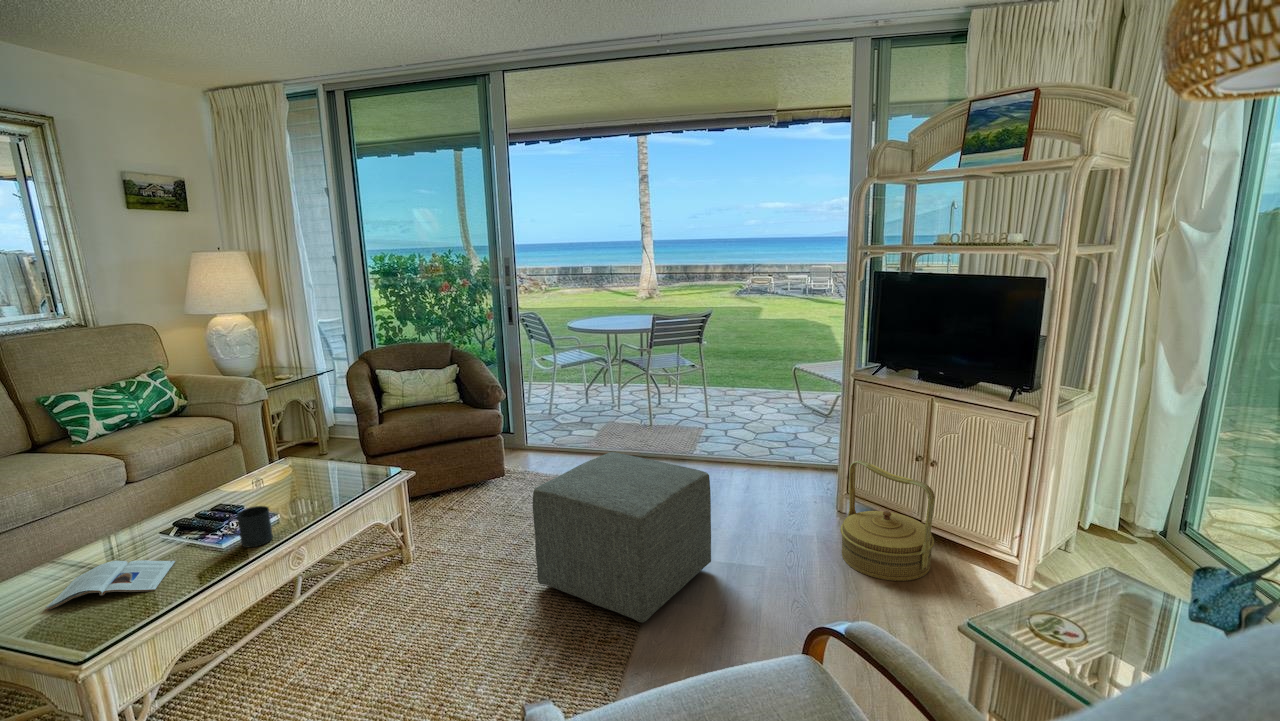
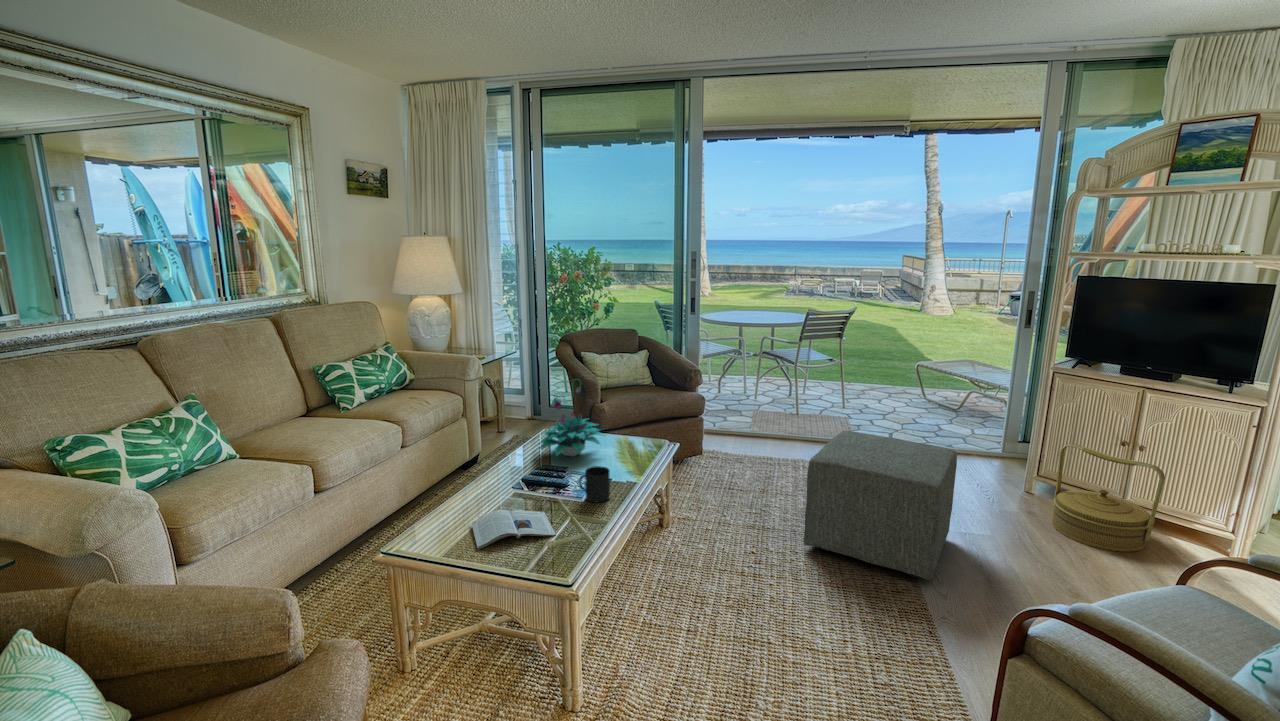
plant: none [247,406,335,493] -> present [539,383,605,456]

